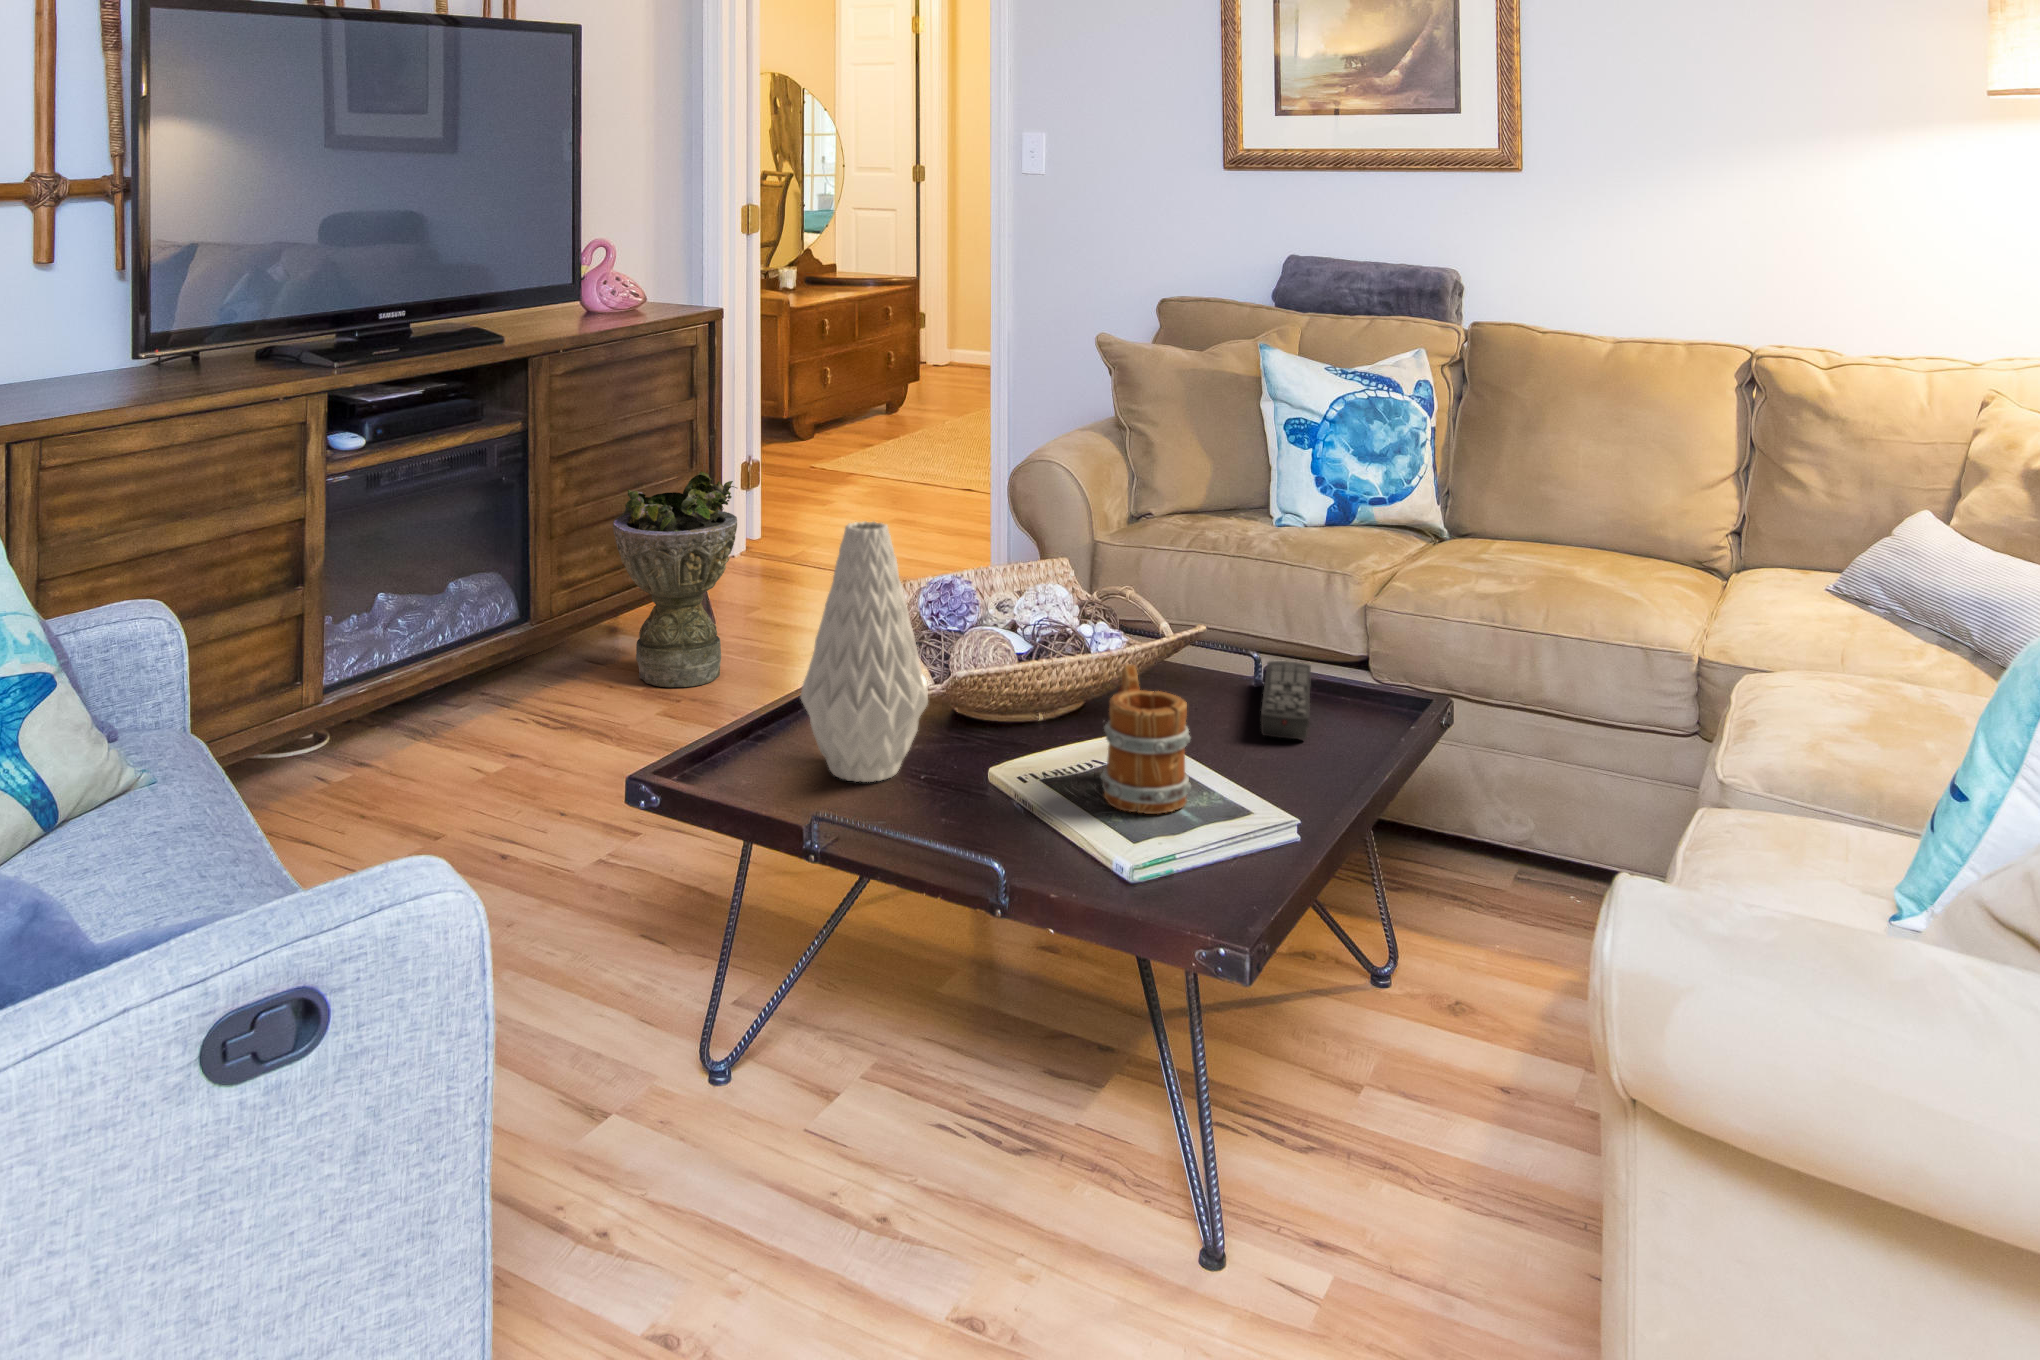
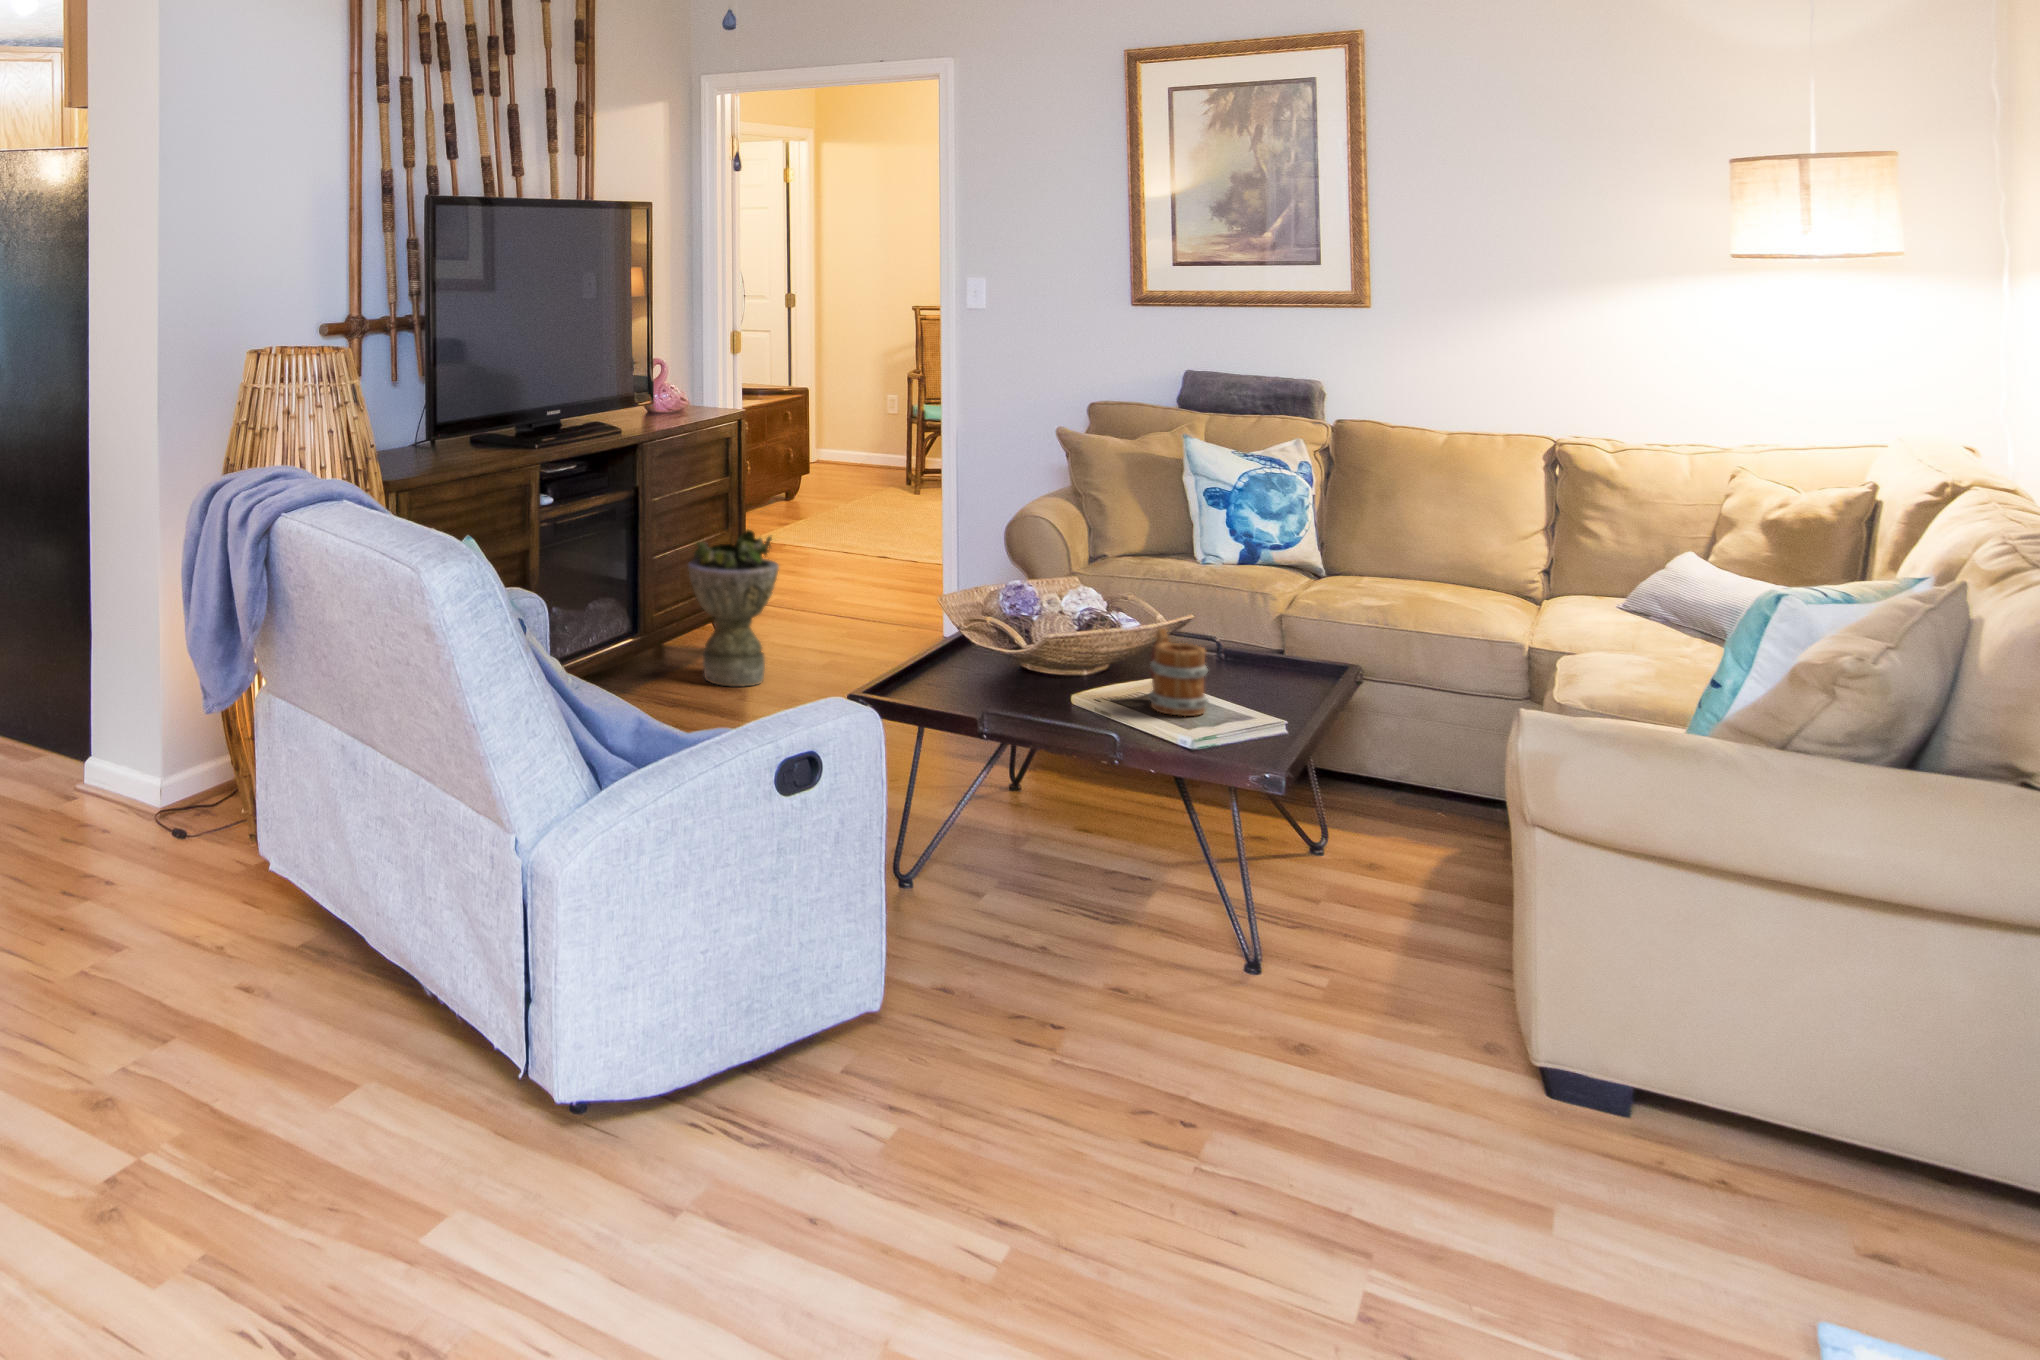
vase: present [800,521,928,782] -> none [951,537,1033,699]
remote control: present [1261,661,1311,739] -> none [1227,643,1270,685]

